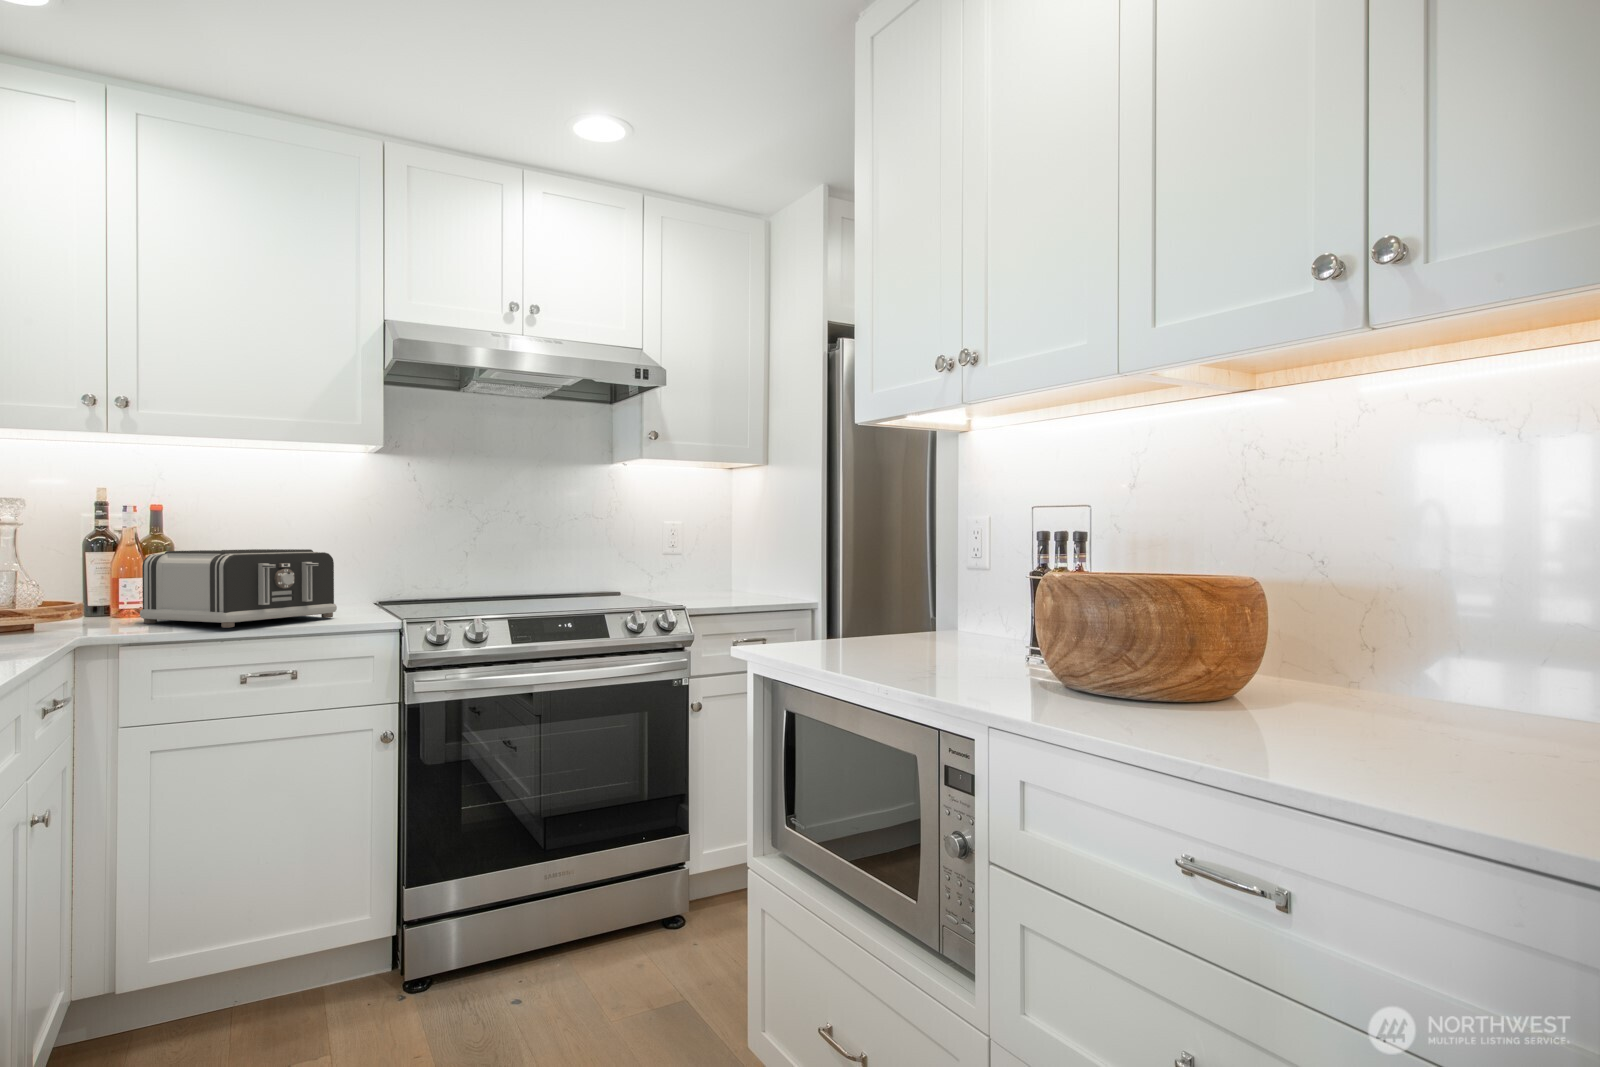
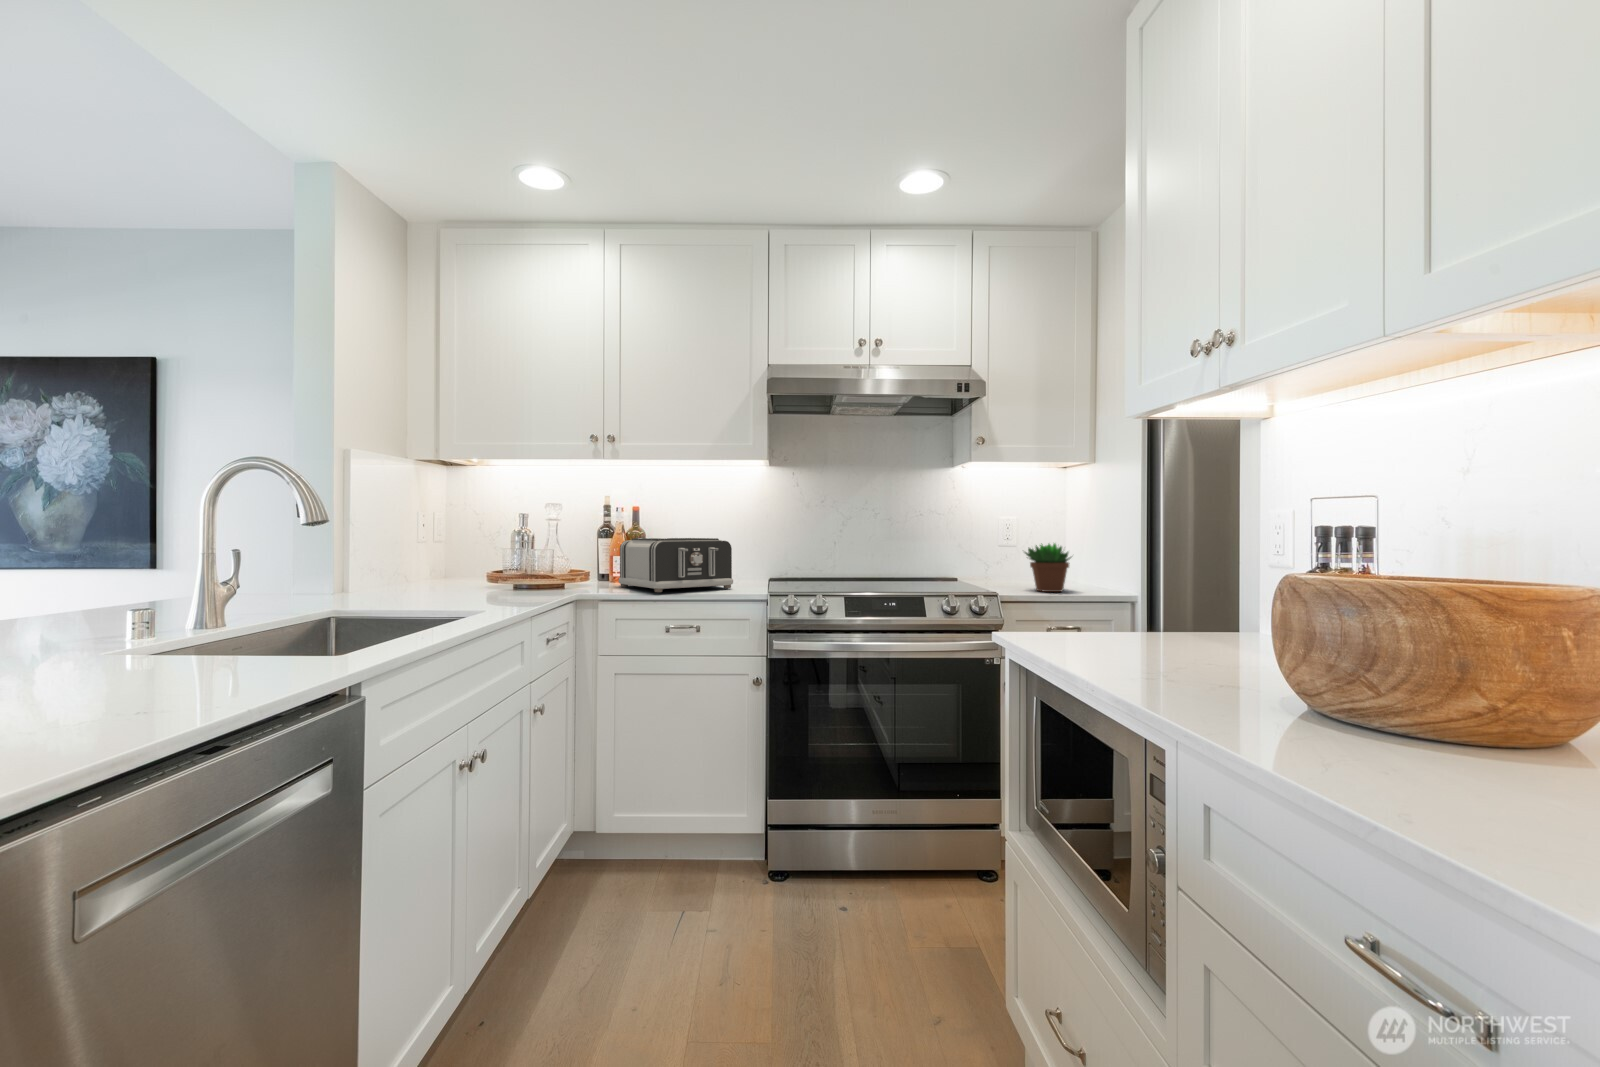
succulent plant: none [699,549,753,604] -> present [1025,543,1071,592]

